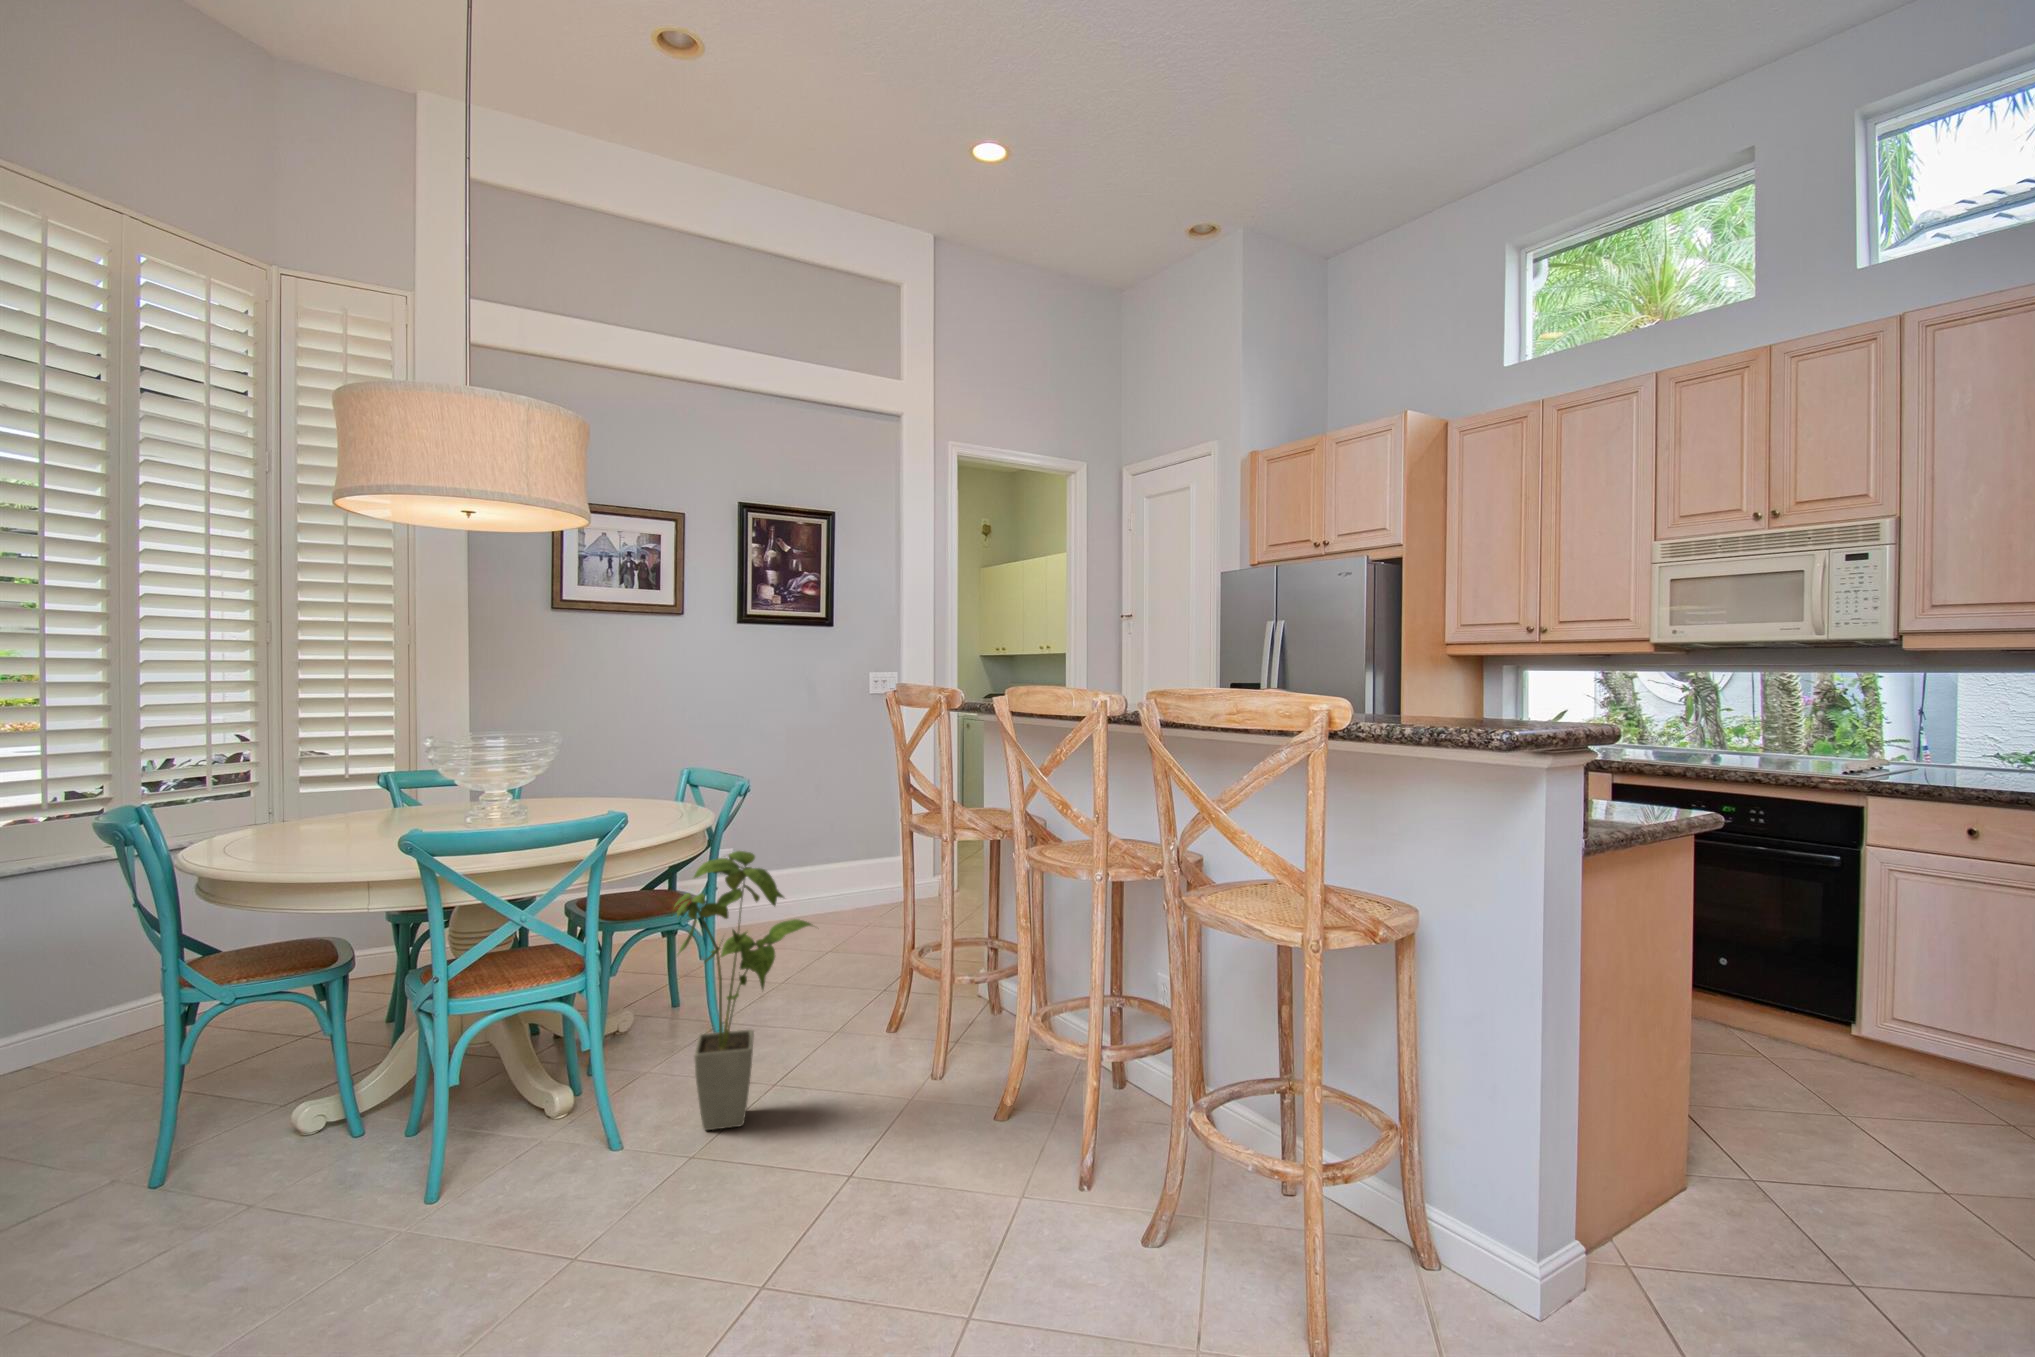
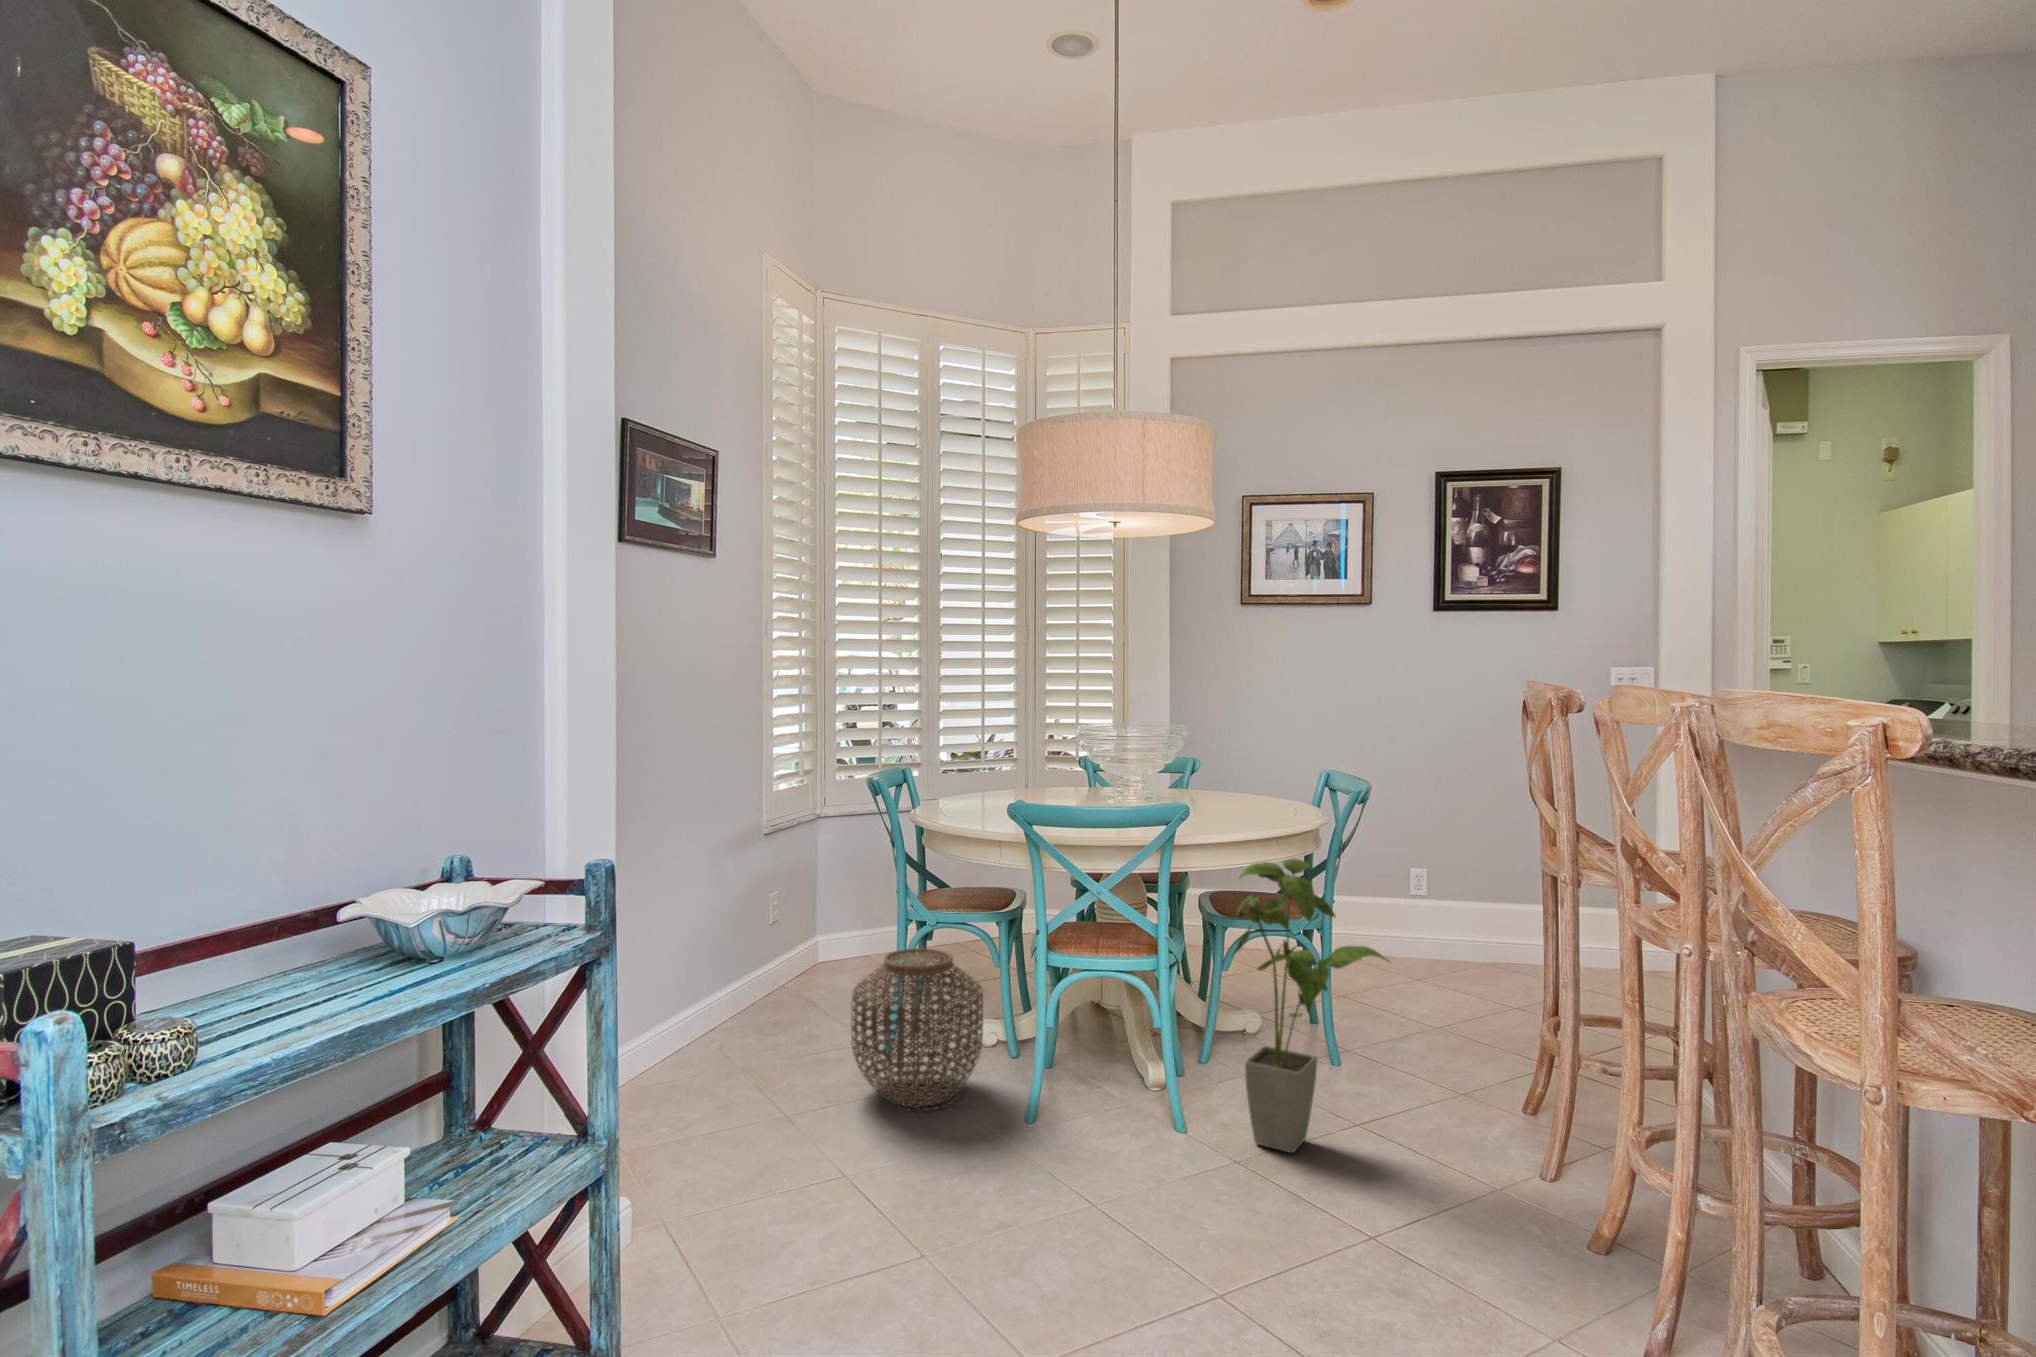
woven basket: none [130,1037,356,1260] -> present [851,948,983,1106]

